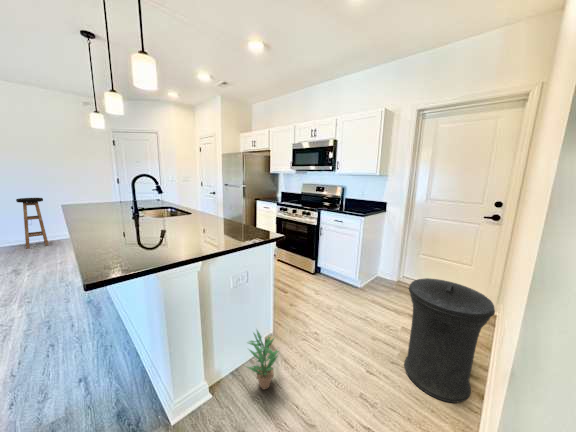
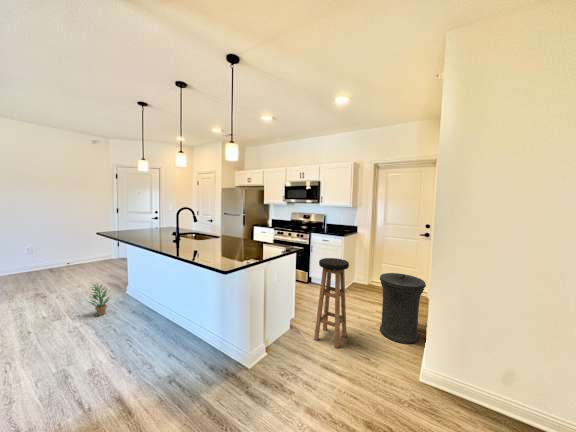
bar stool: present [16,198,49,248] -> present [314,258,349,348]
potted plant: present [248,330,279,389] -> present [91,284,110,316]

